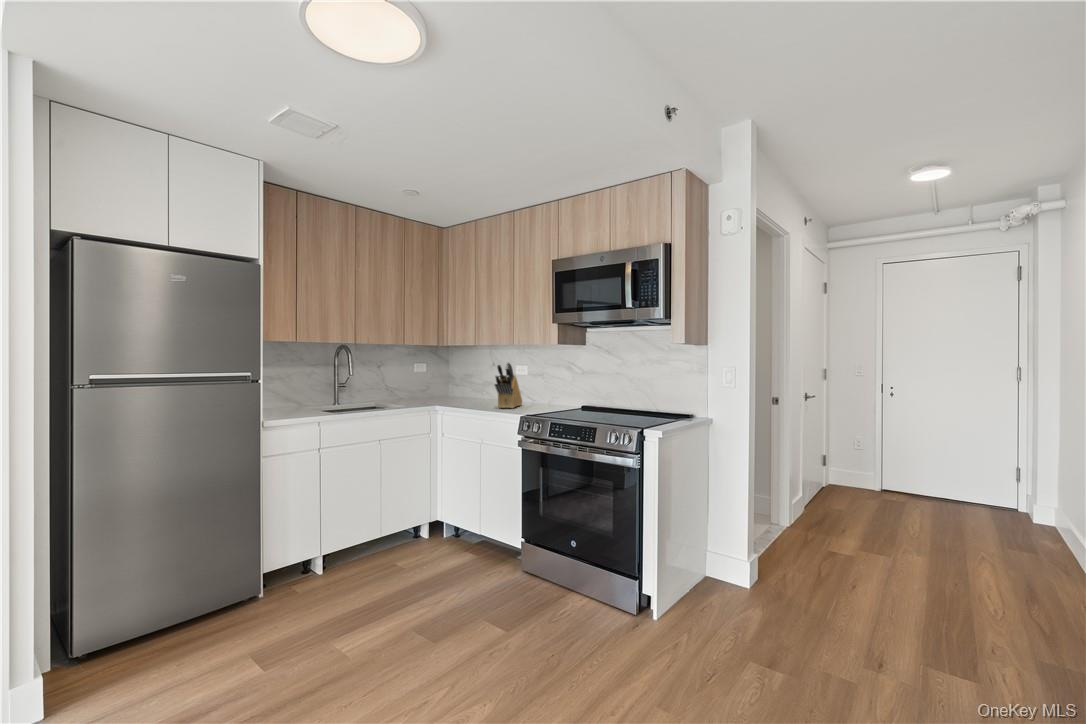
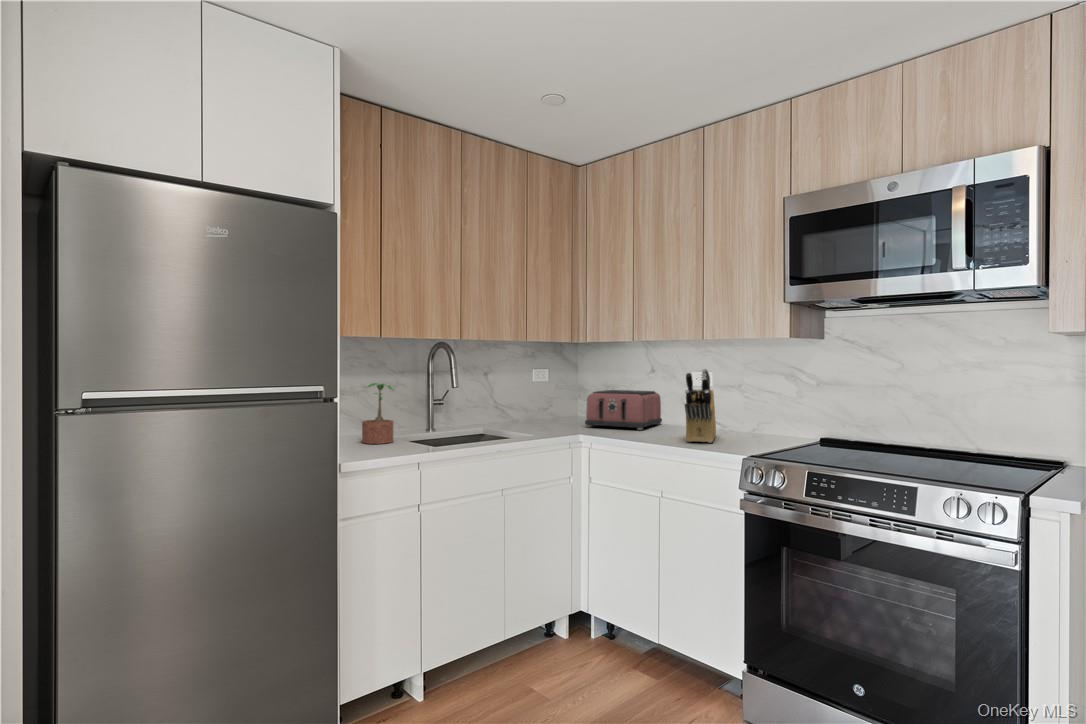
potted plant: none [284,371,309,411] -> present [362,383,393,444]
toaster: none [444,377,498,402] -> present [585,390,662,430]

